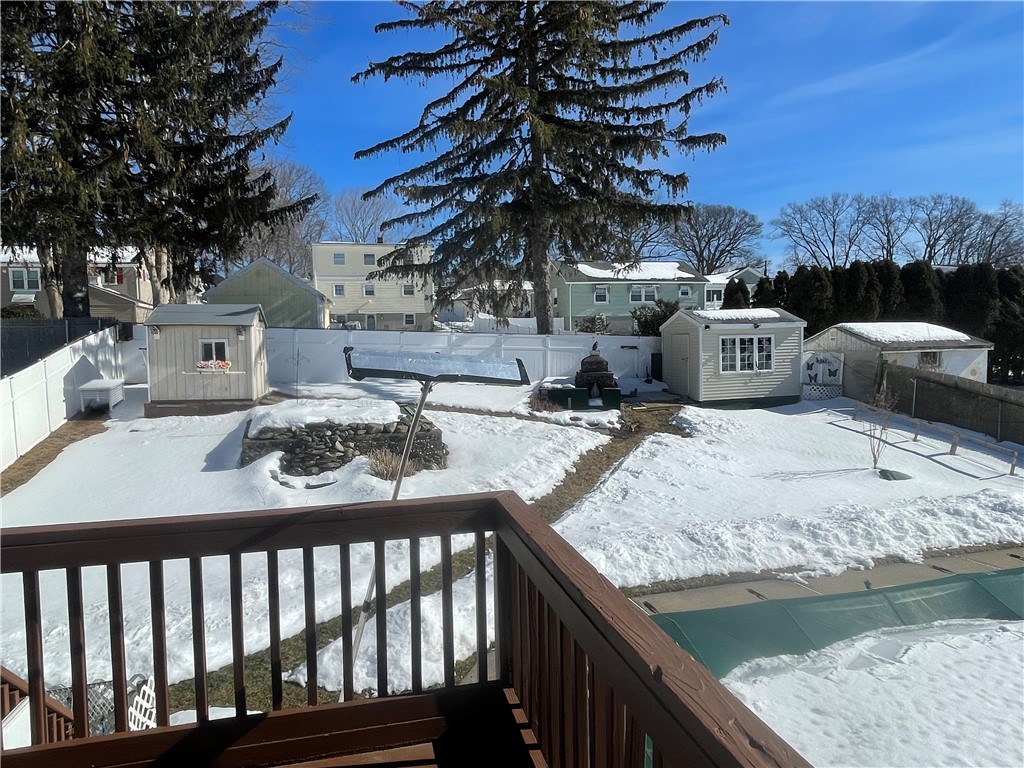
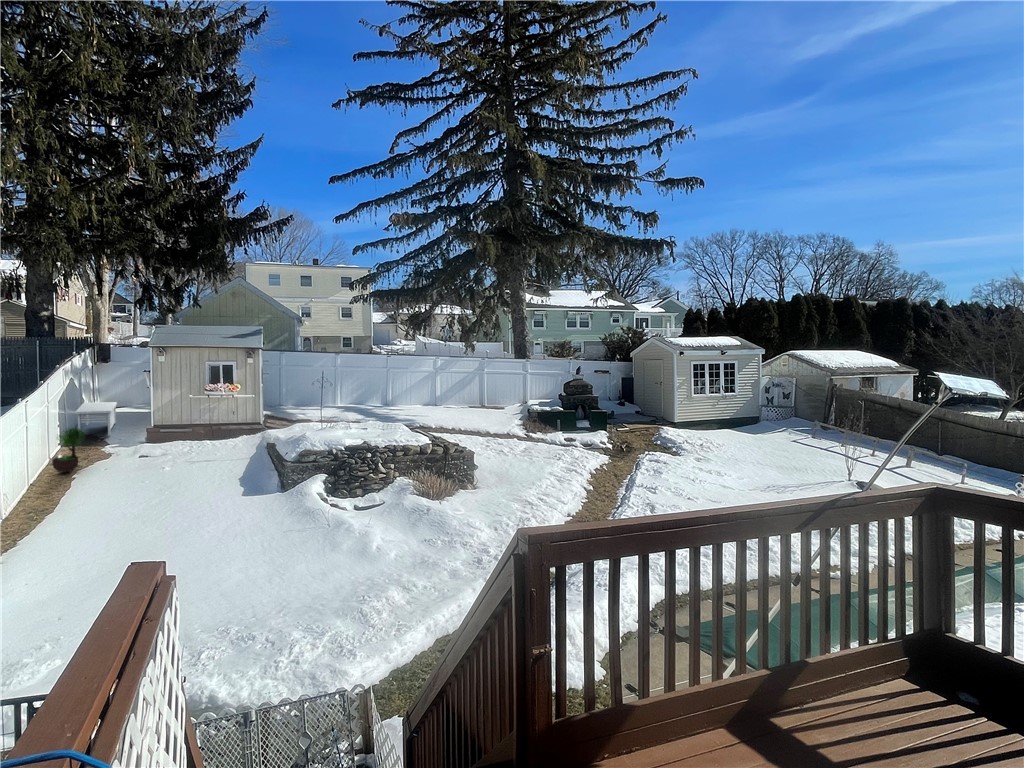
potted tree: none [37,400,67,446] -> present [52,428,83,473]

